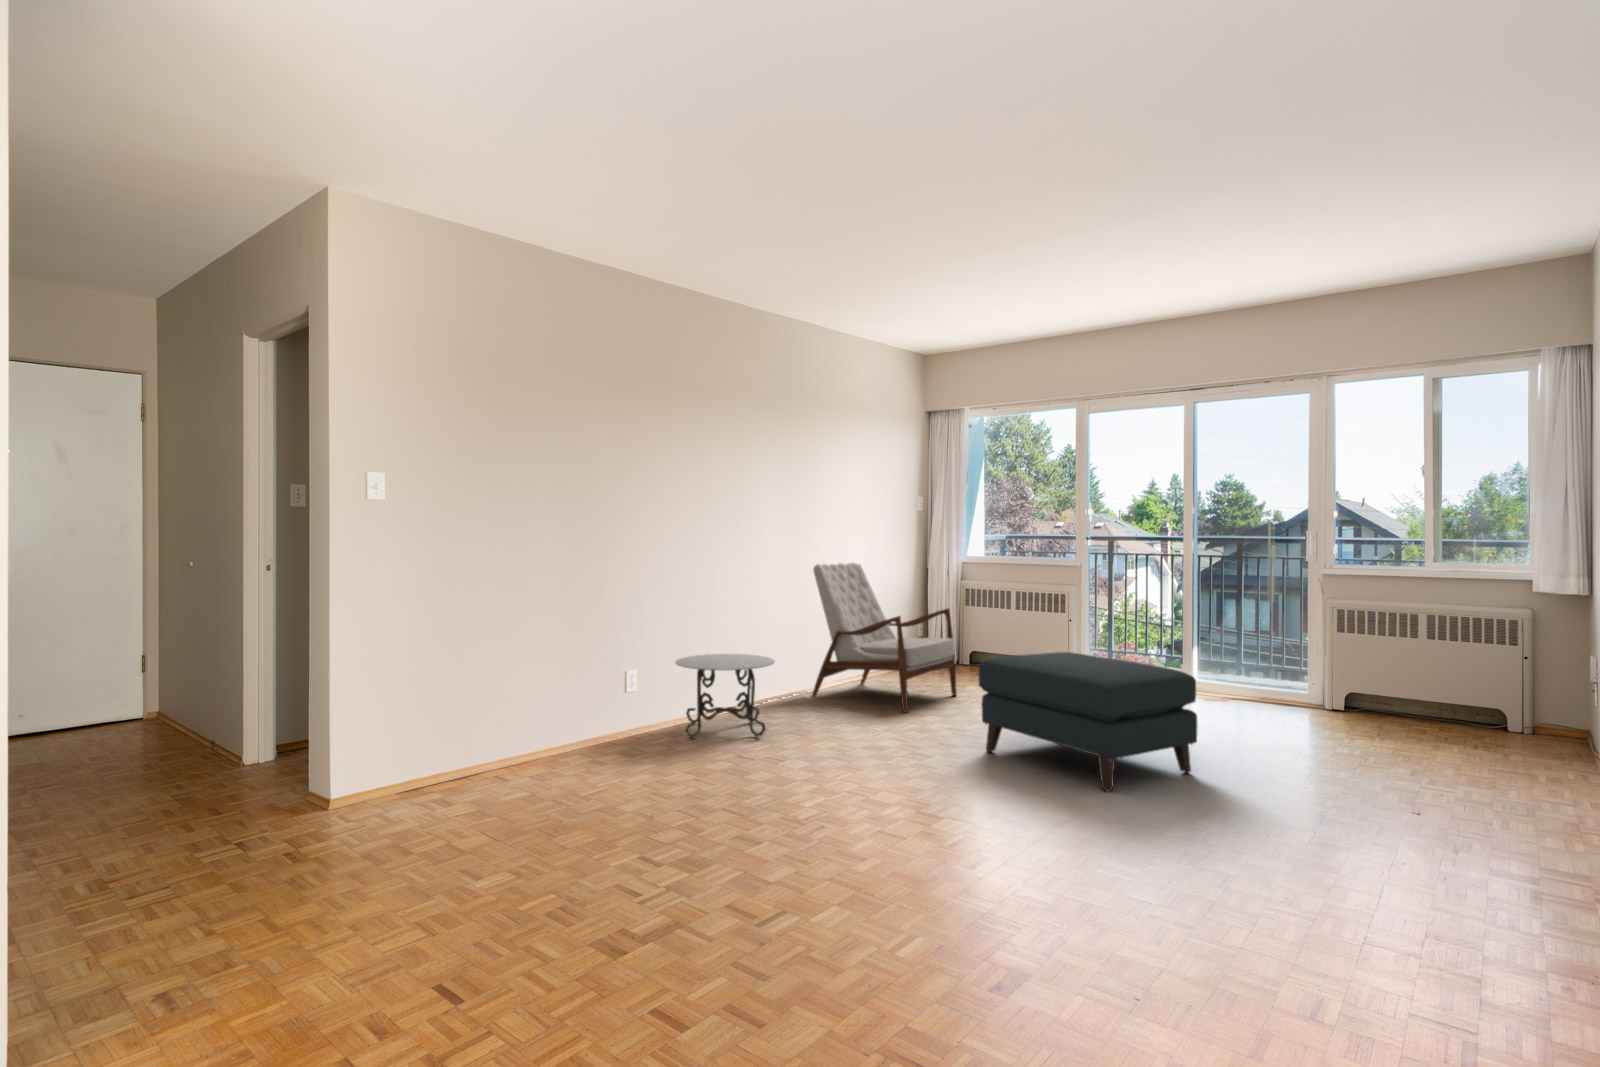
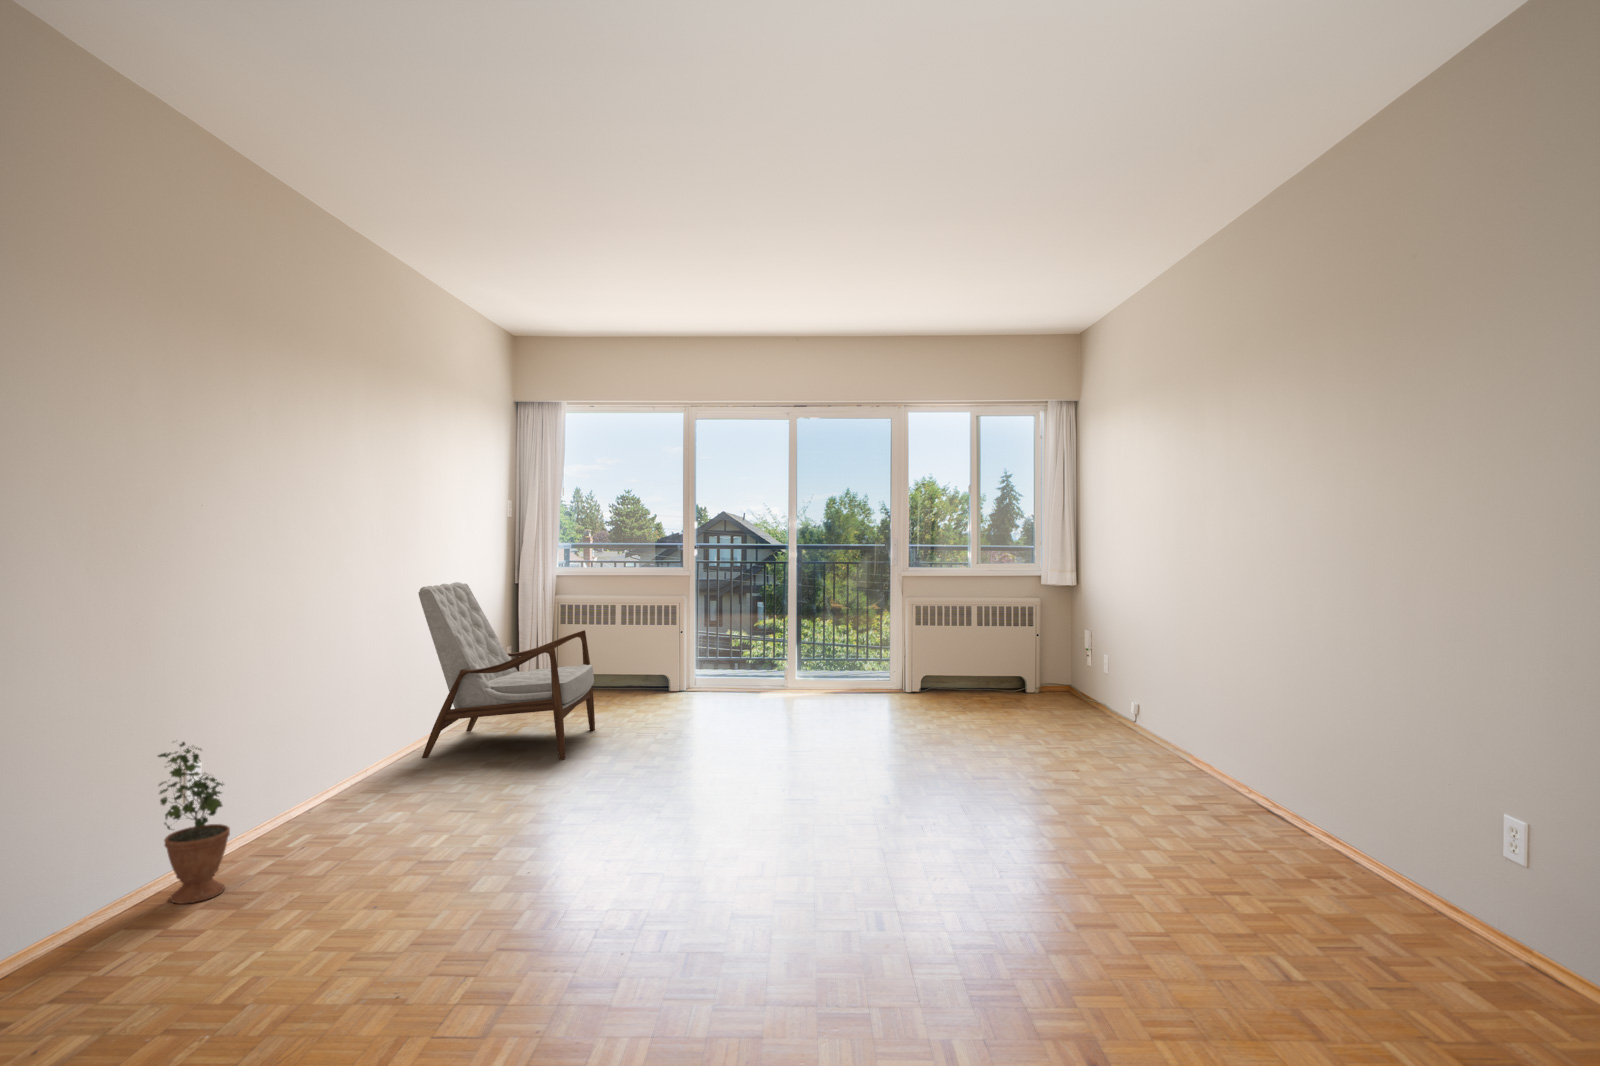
potted plant: none [597,648,636,750] -> present [158,742,230,904]
ottoman: present [979,652,1198,792] -> none [692,669,900,809]
side table: present [675,654,775,738] -> none [269,716,428,852]

